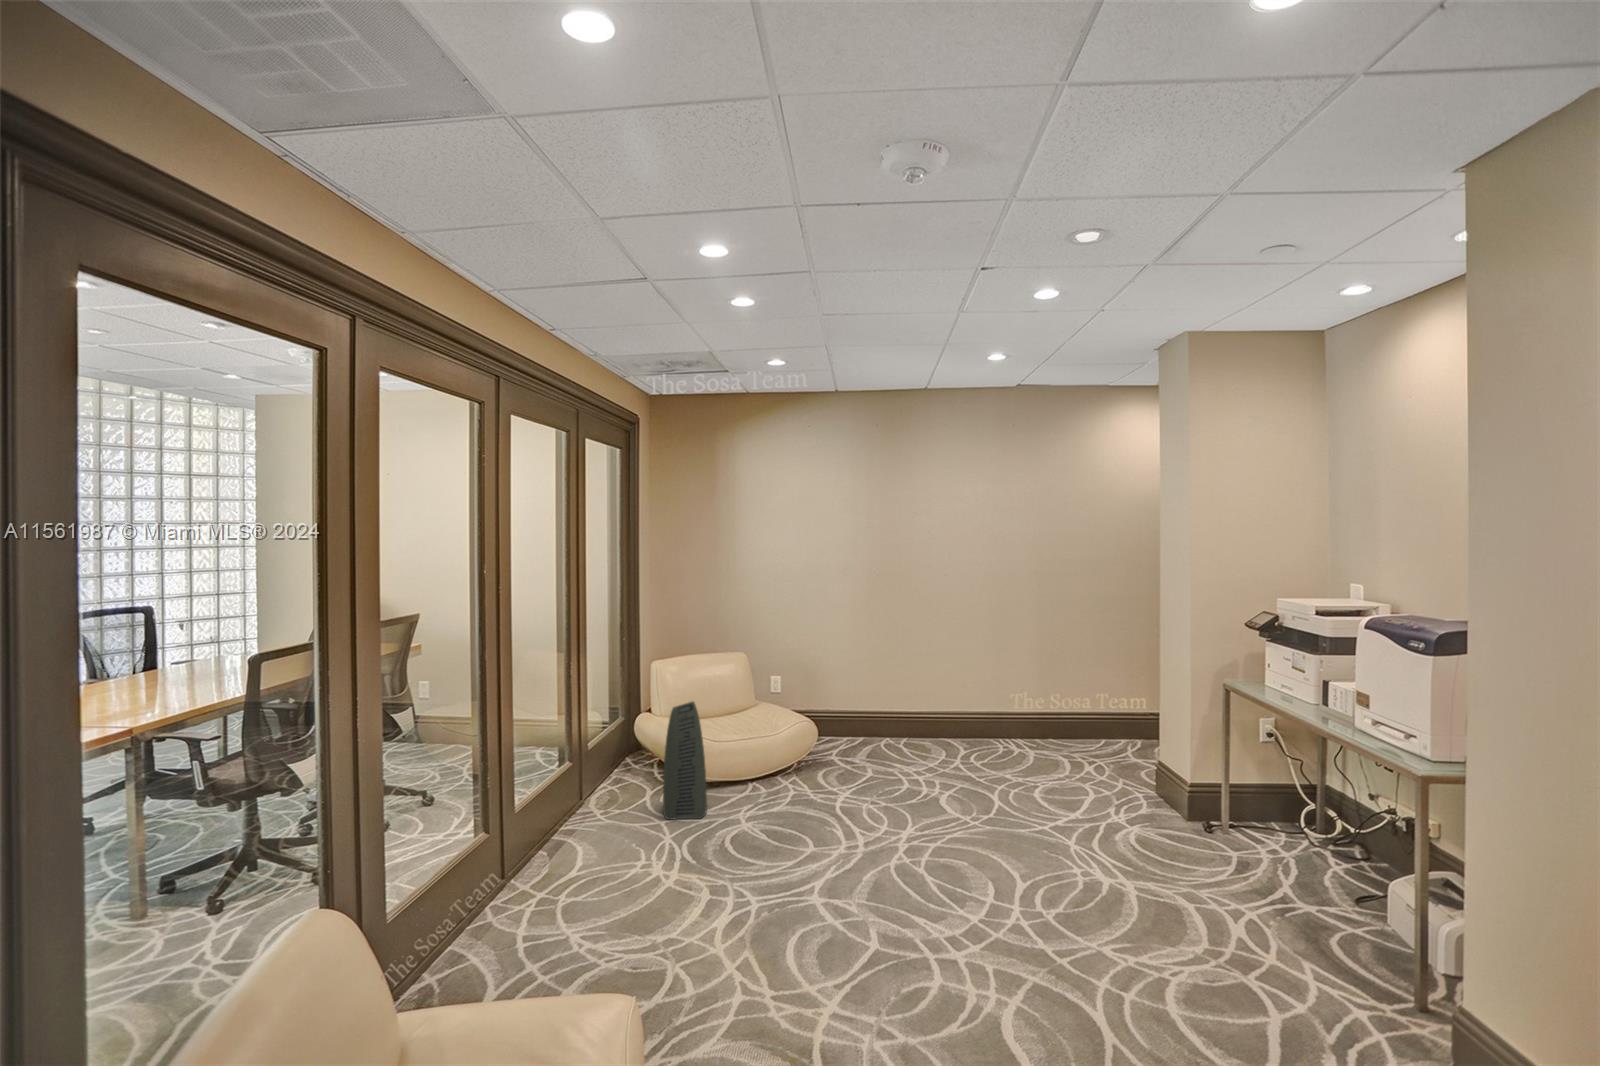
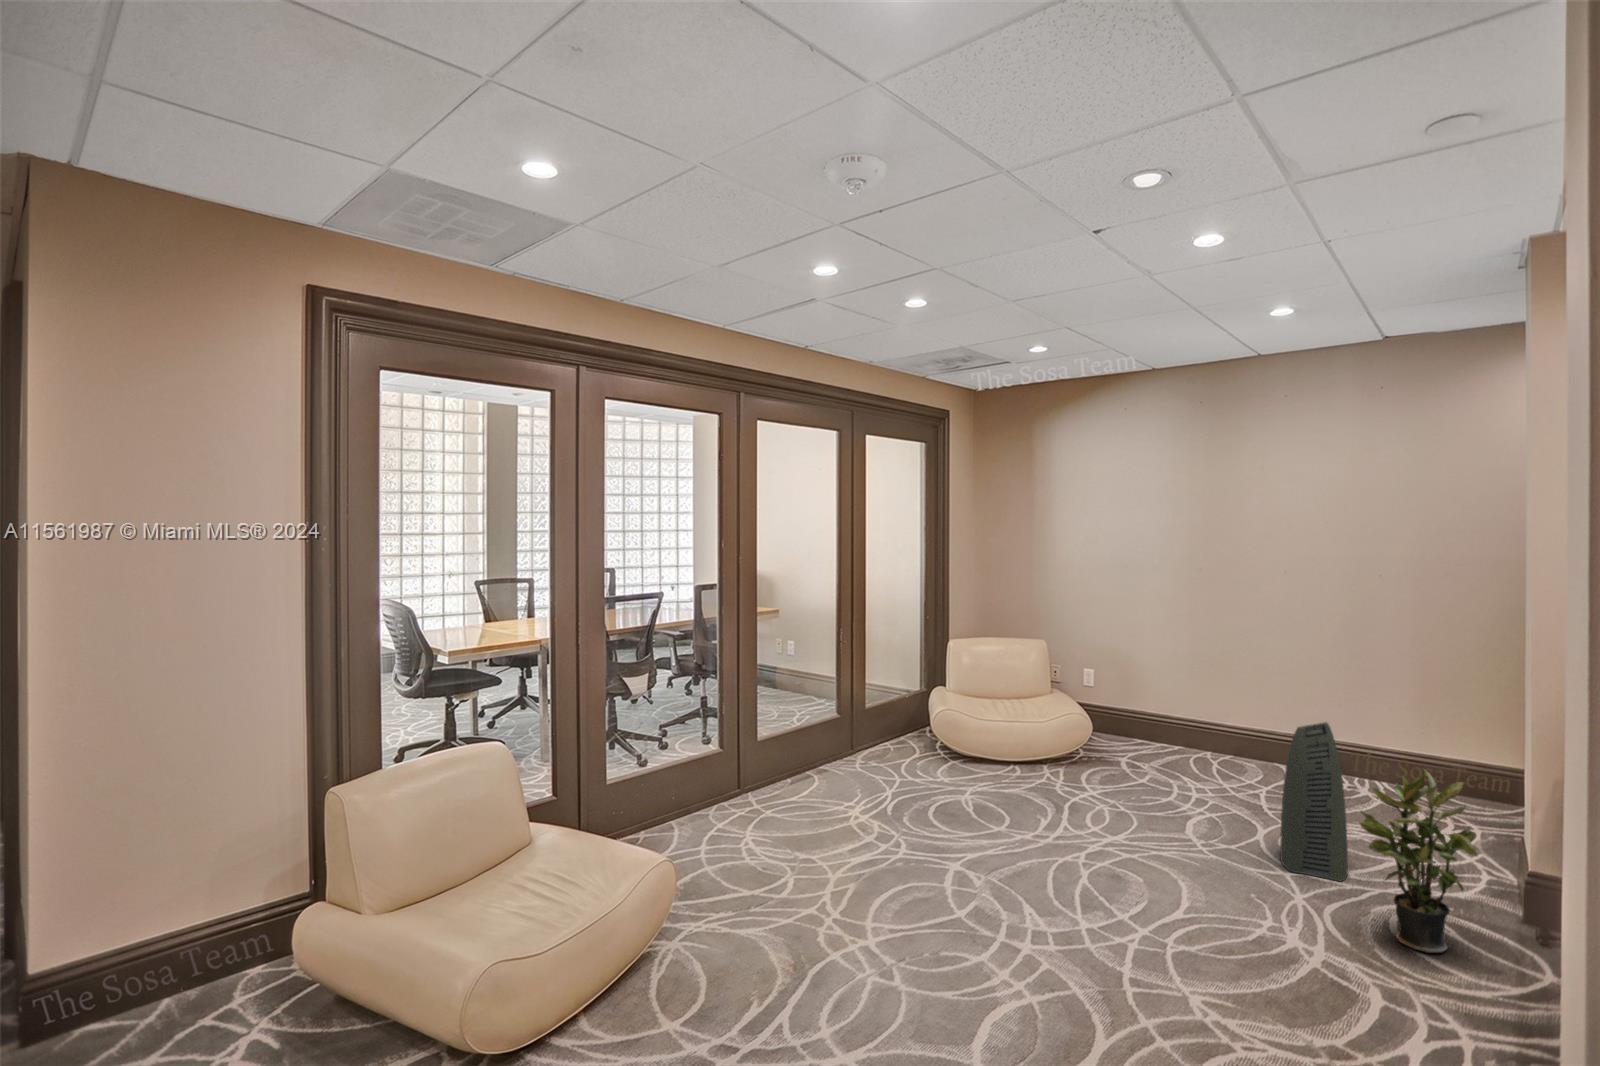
potted plant: none [703,723,770,855] -> present [1359,771,1477,953]

